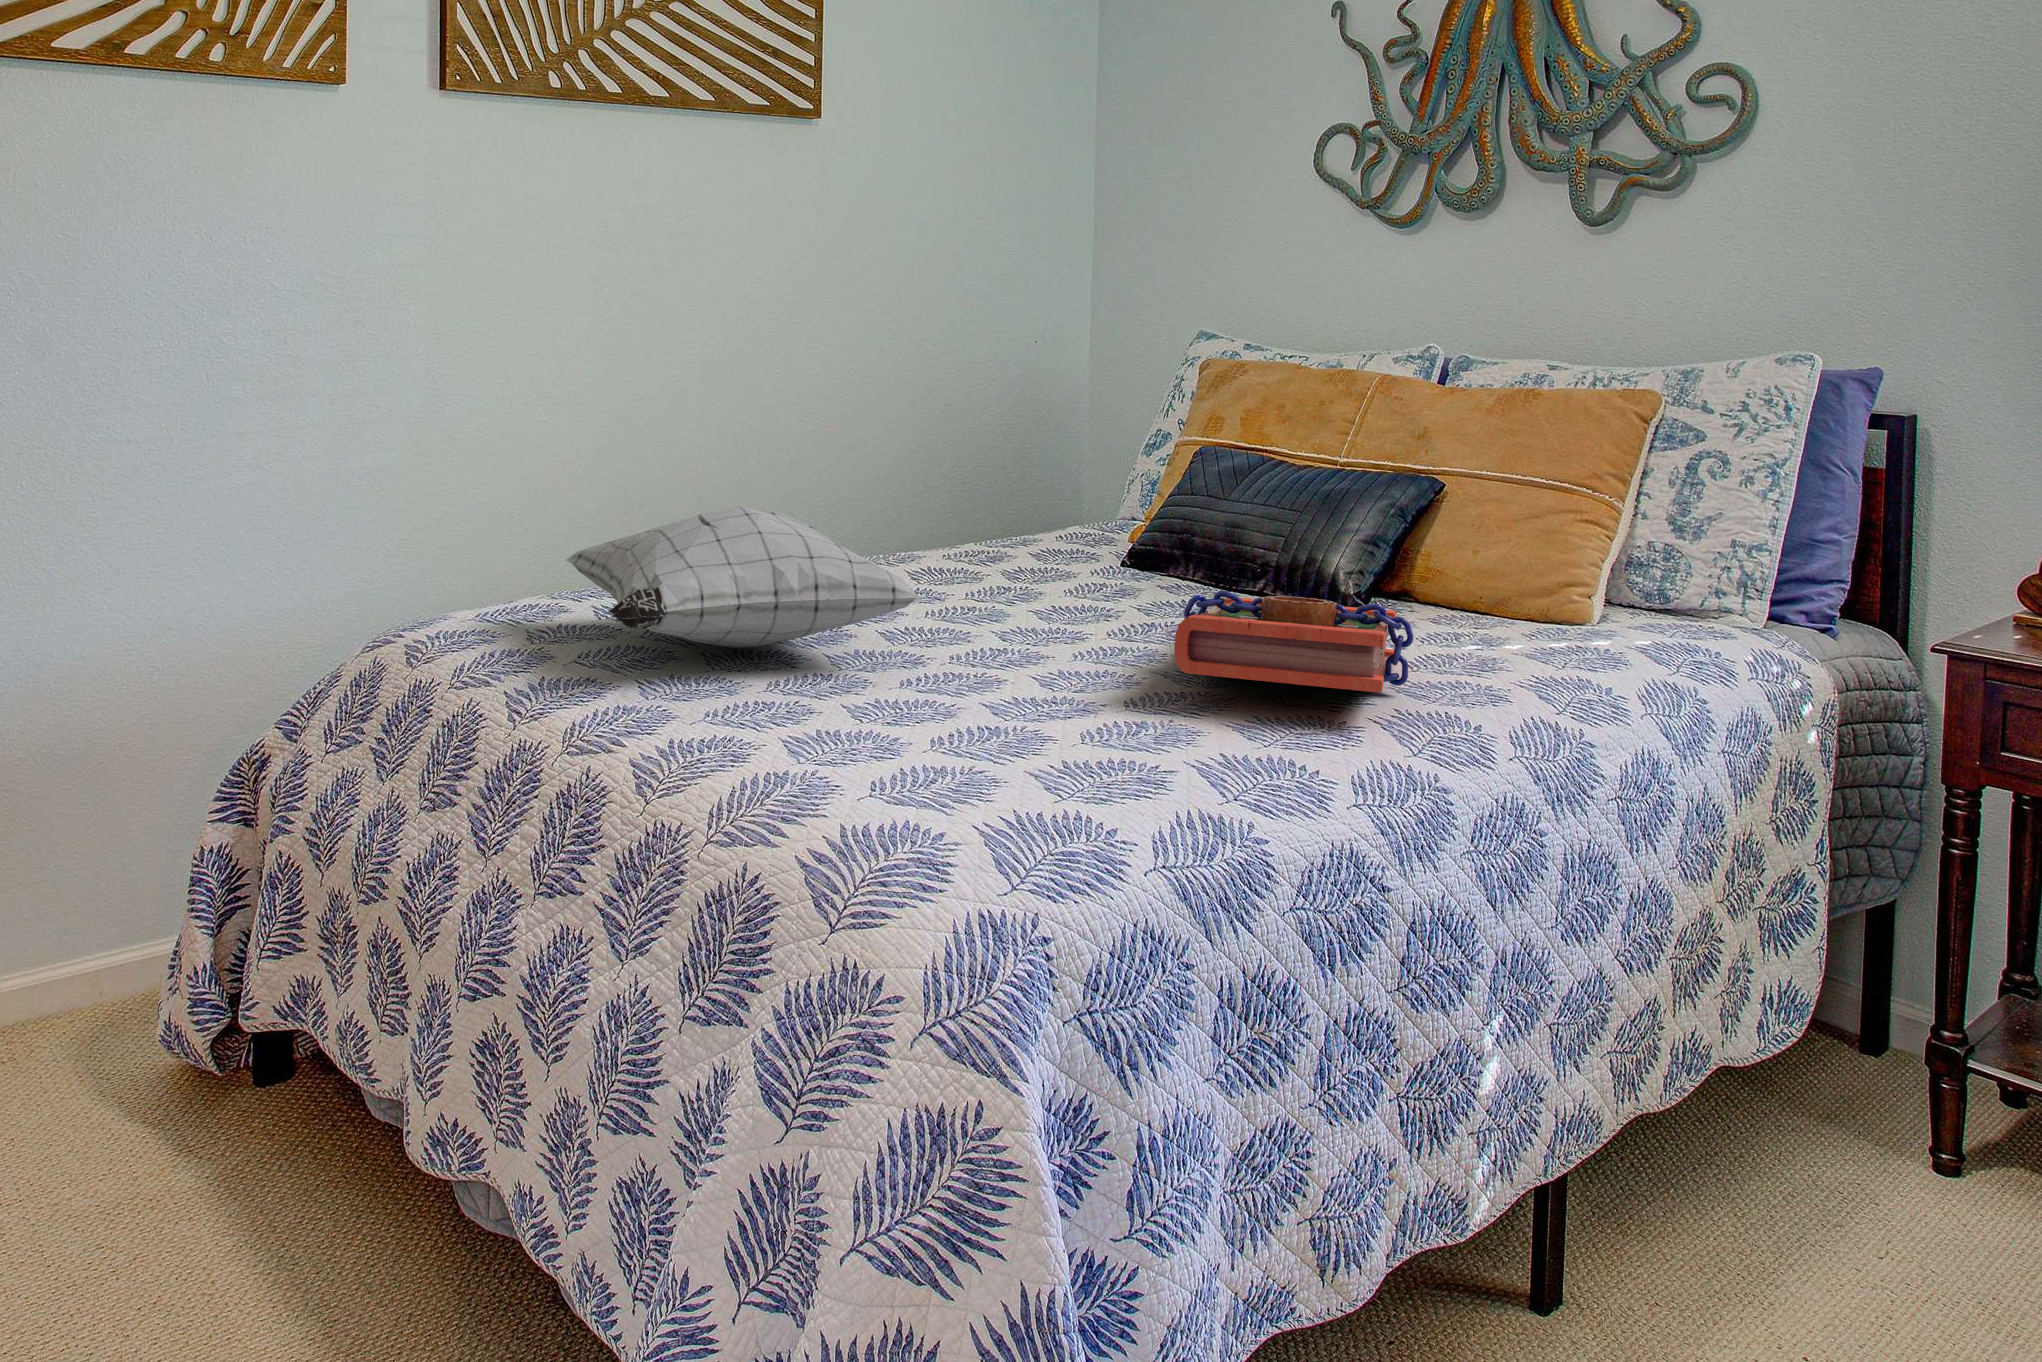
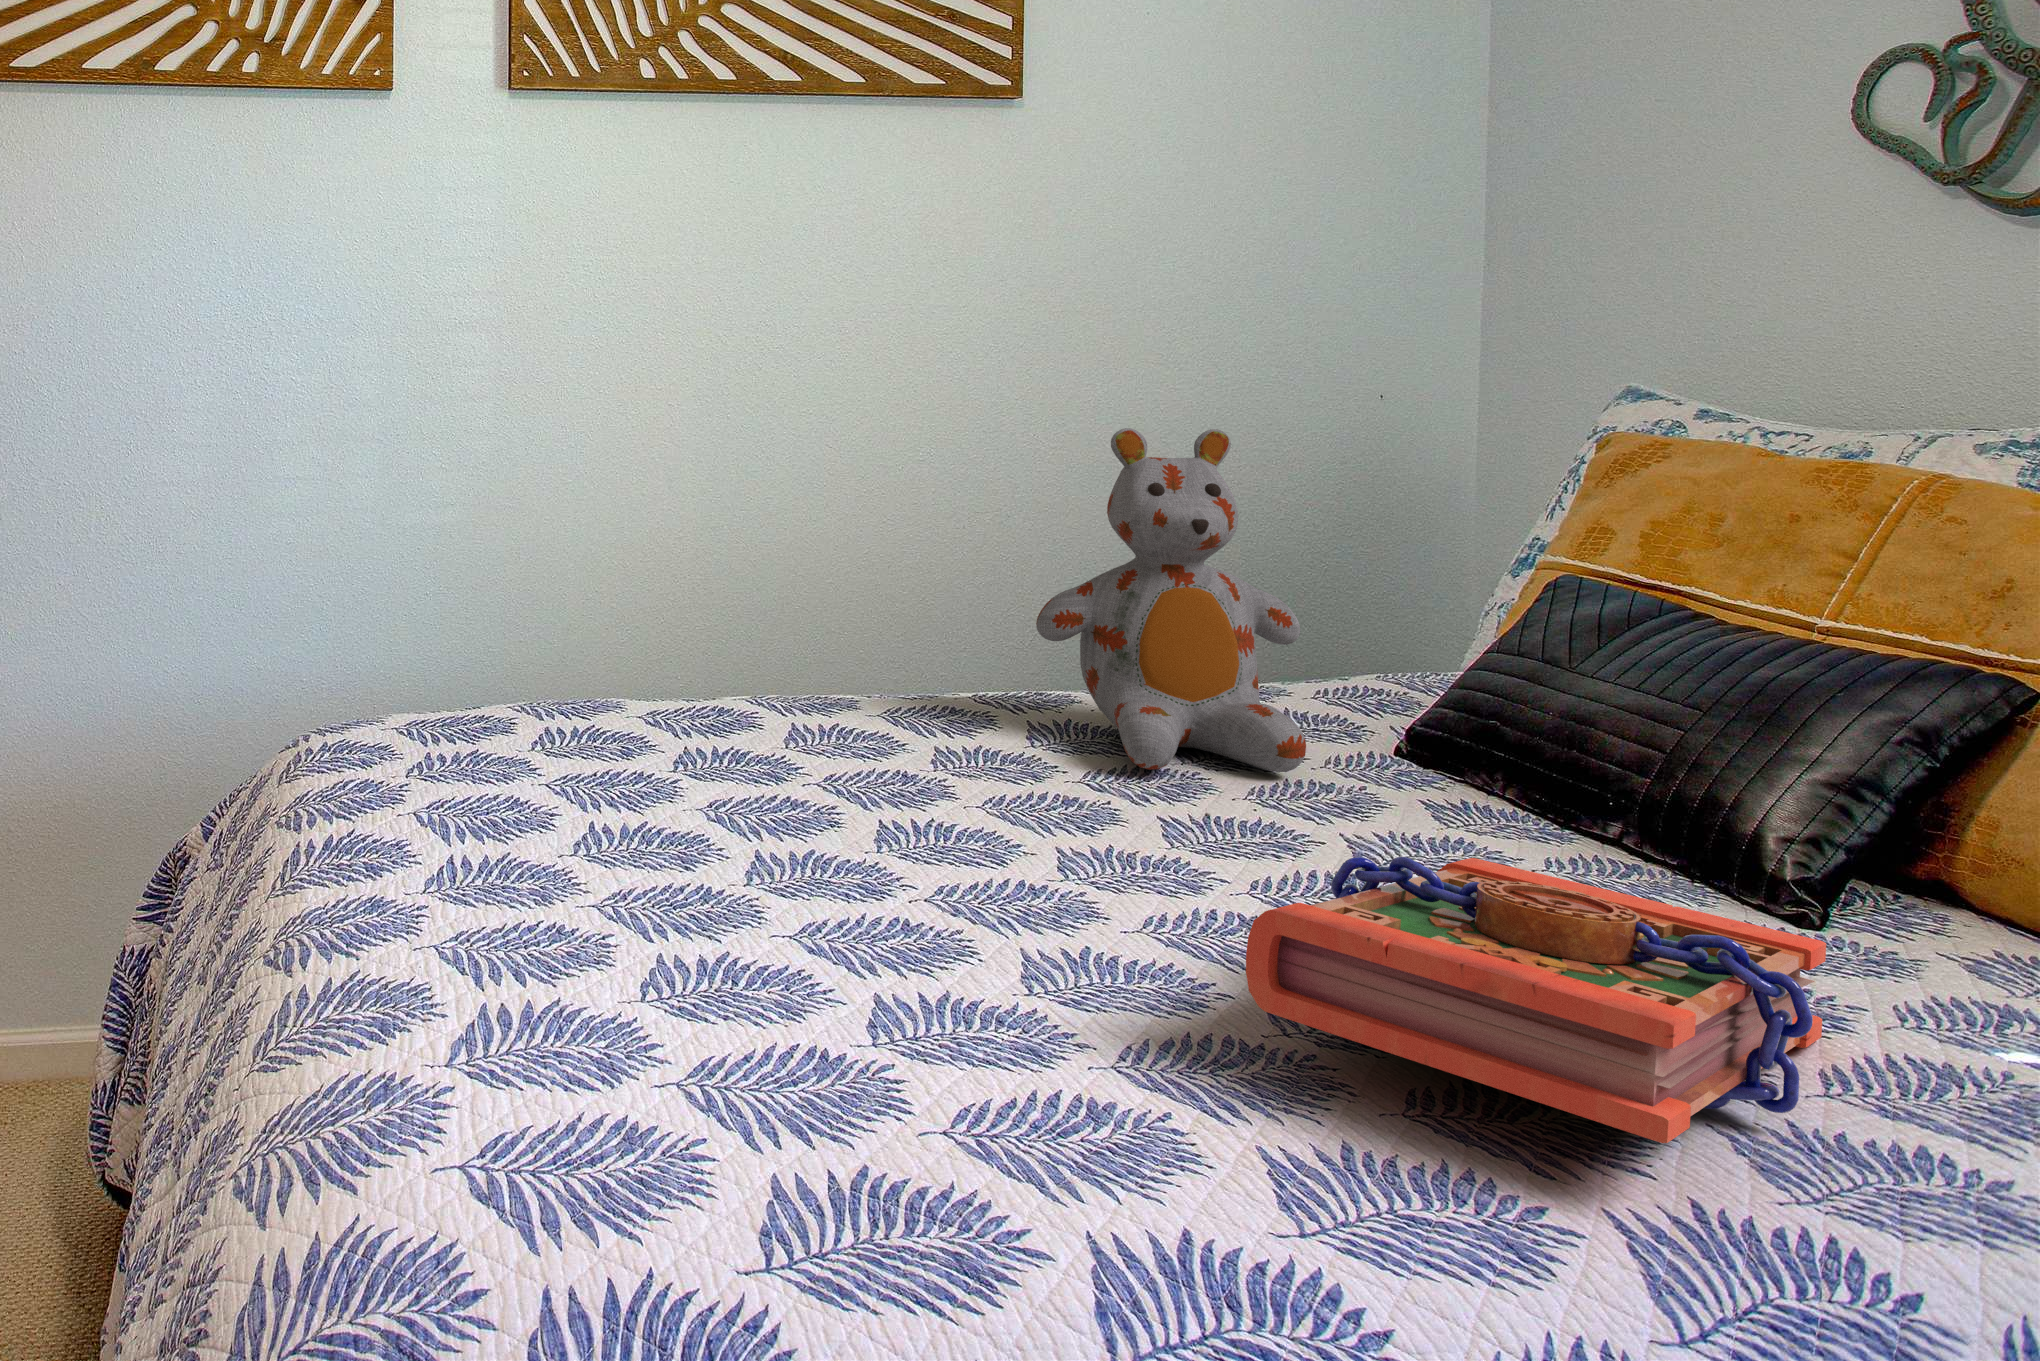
stuffed bear: none [919,361,1090,584] -> present [1036,428,1306,772]
pillow: present [566,506,920,648] -> none [383,627,857,832]

